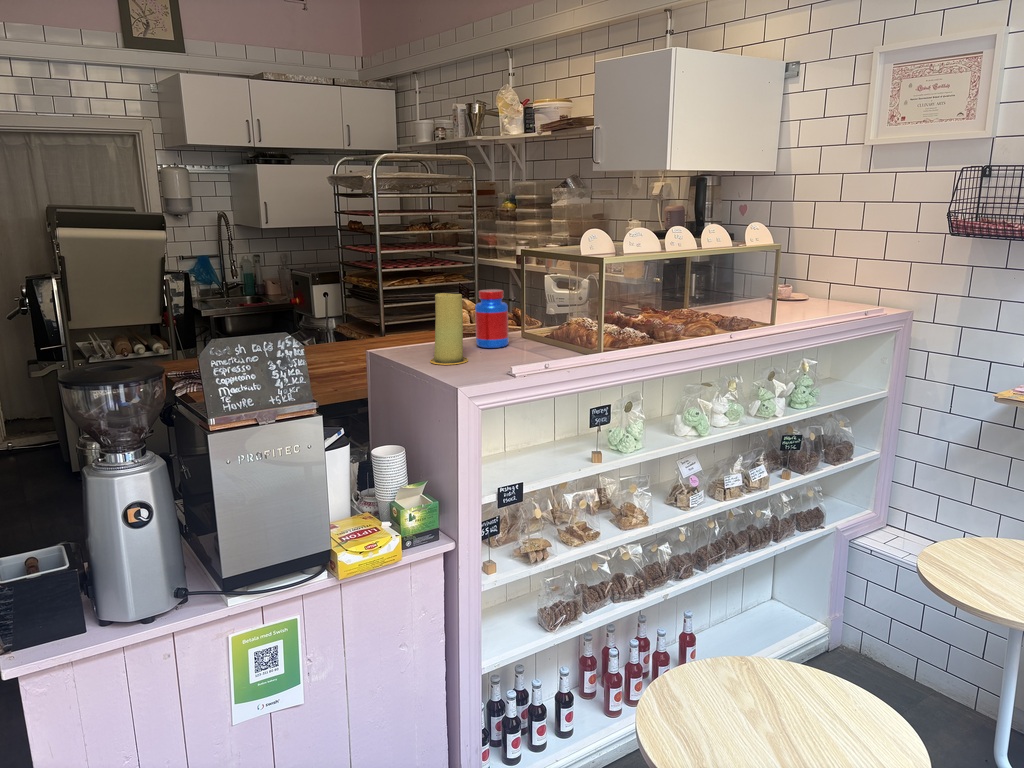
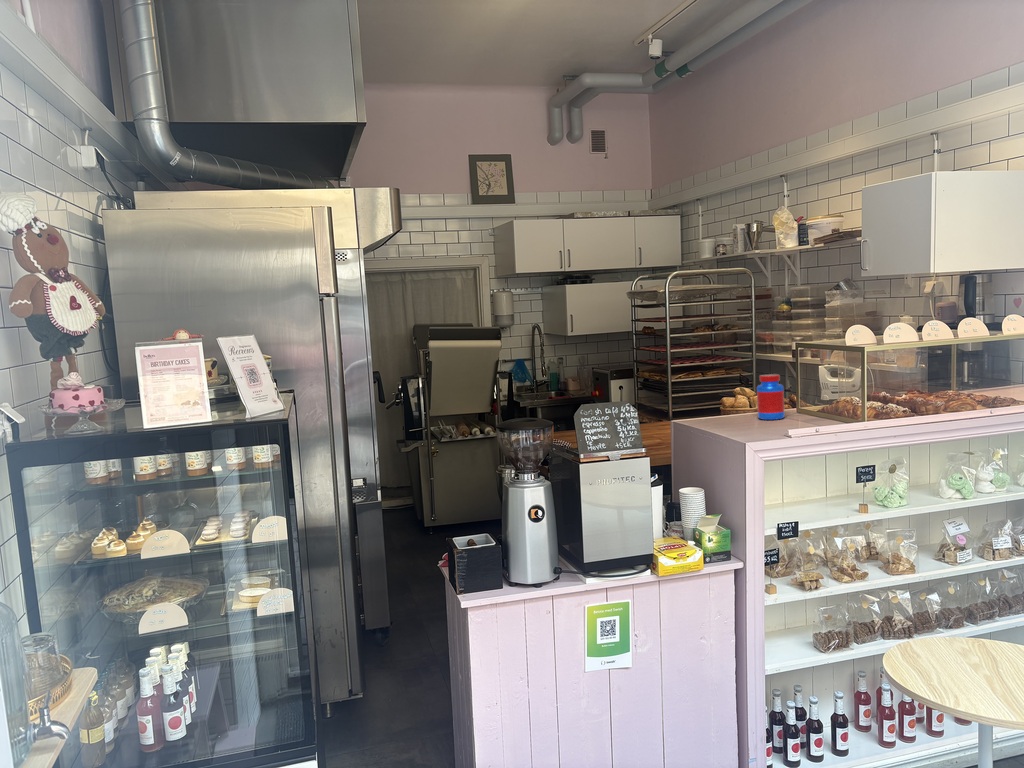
candle: present [430,293,468,365] -> none [722,377,752,430]

